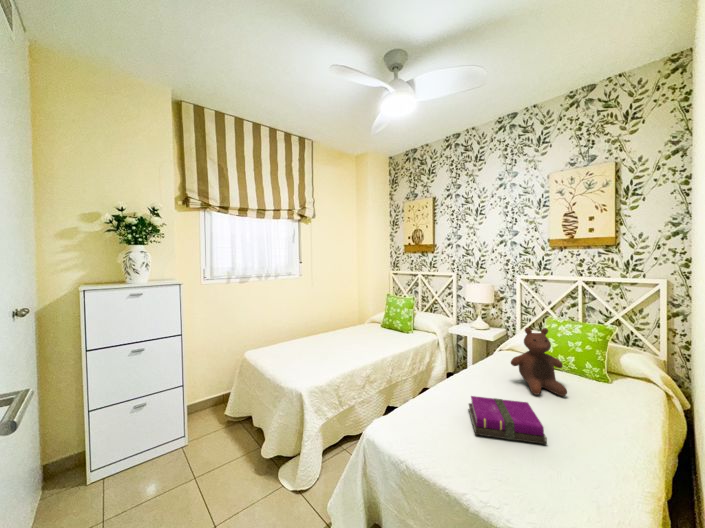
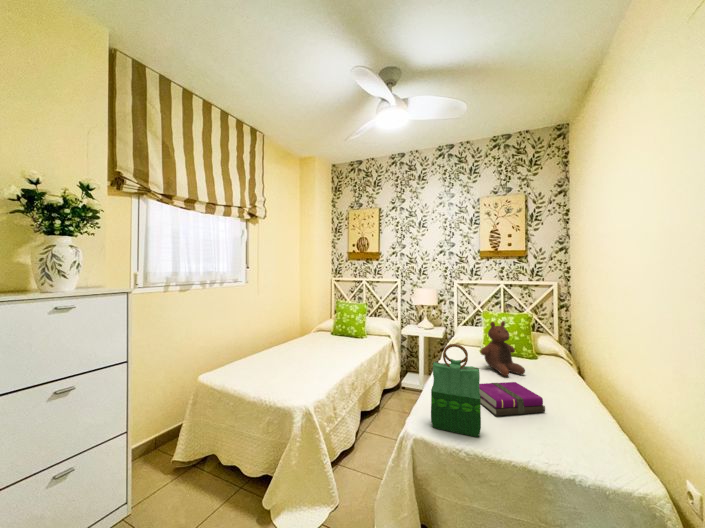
tote bag: none [392,348,441,451] -> present [431,344,481,437]

